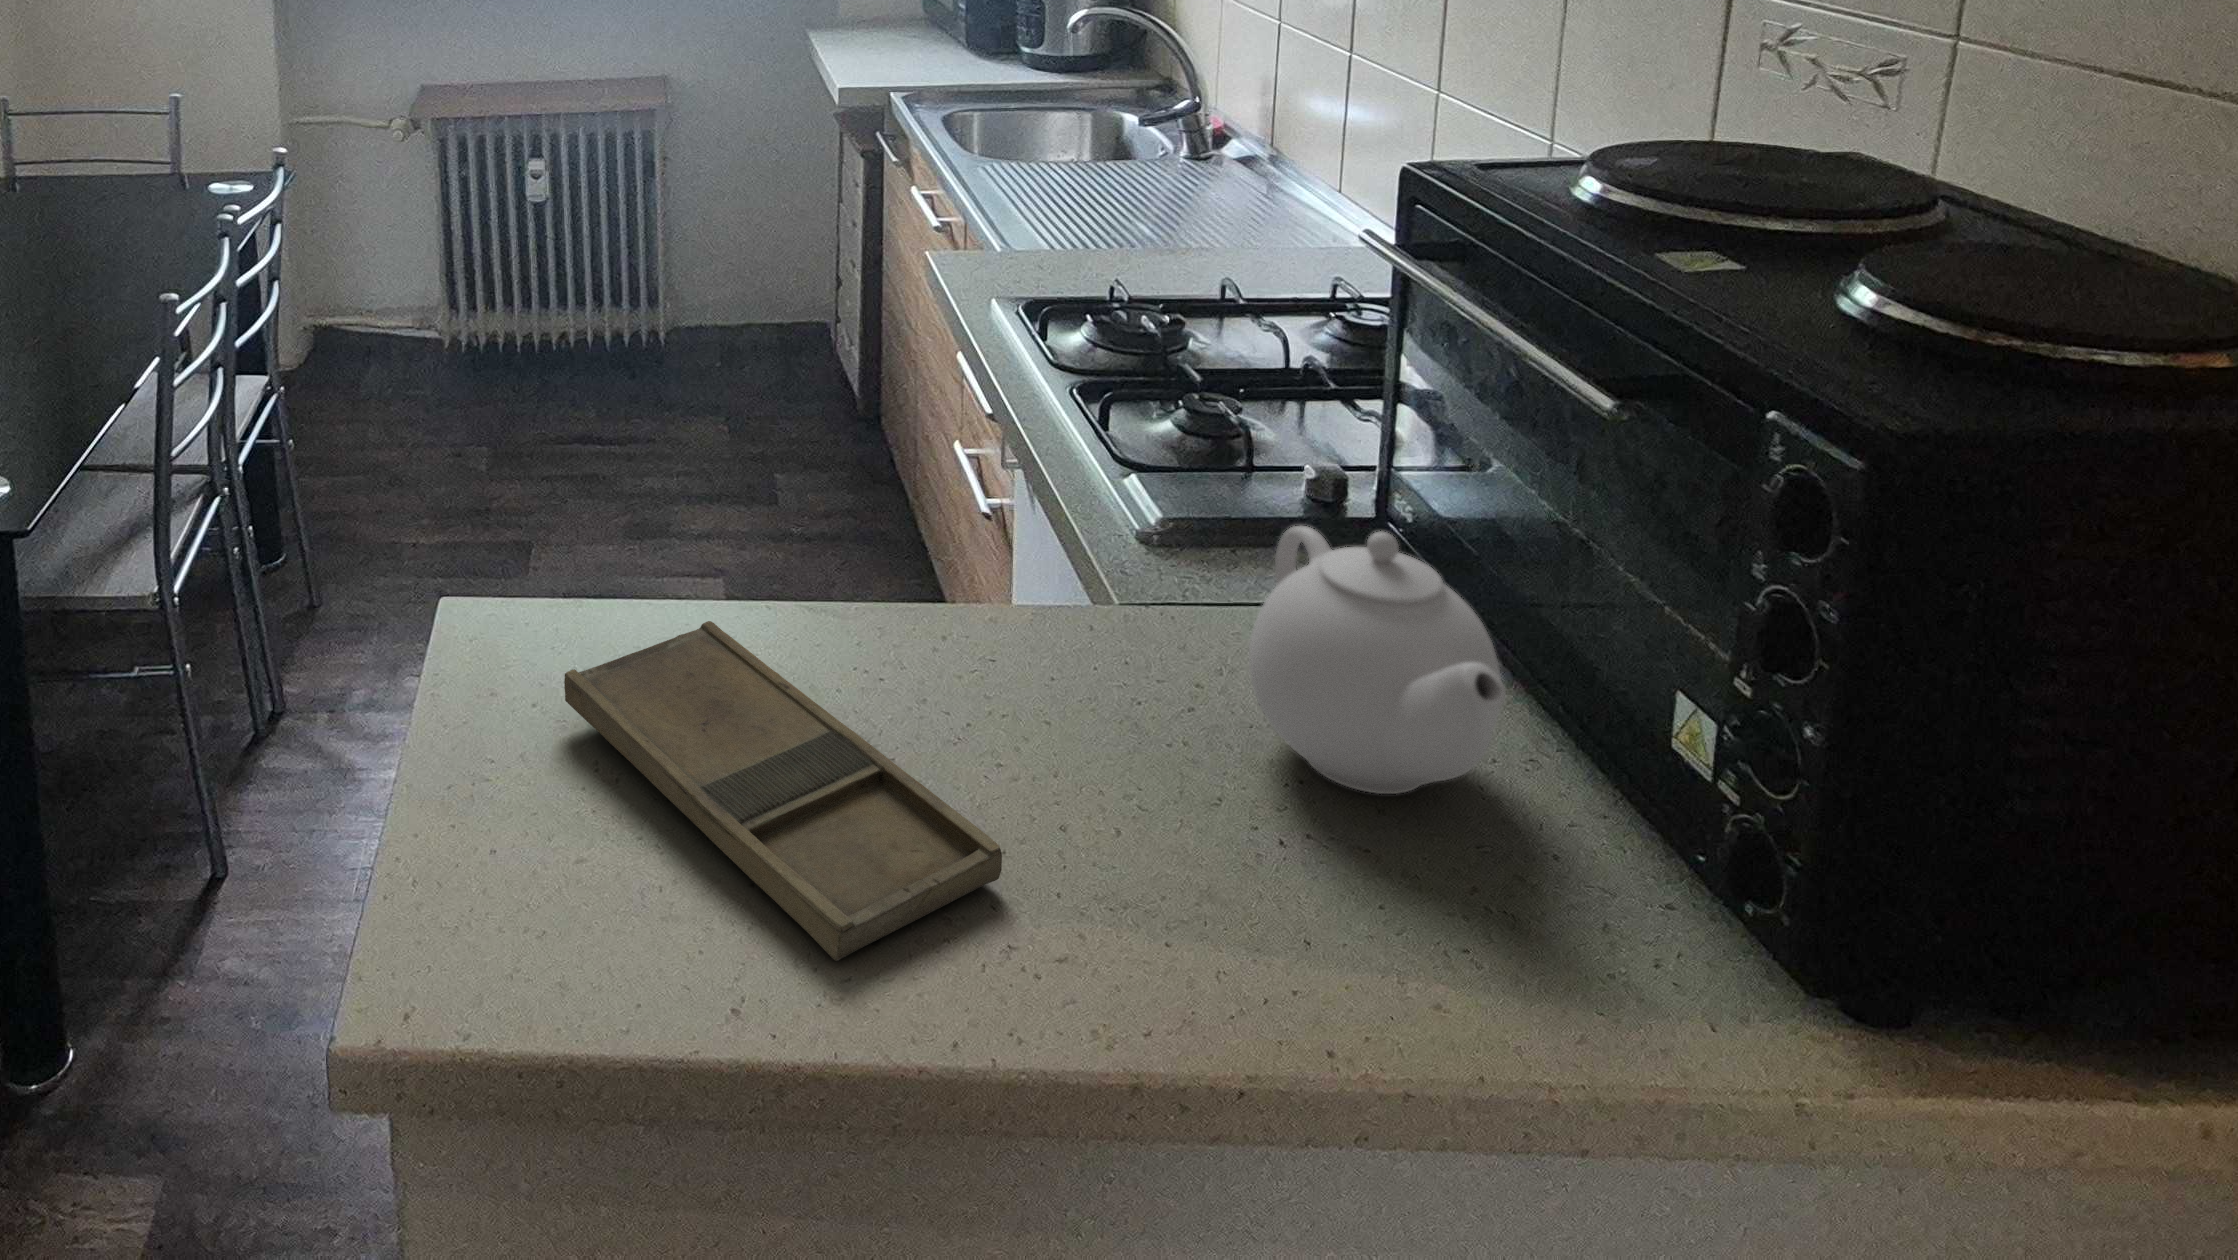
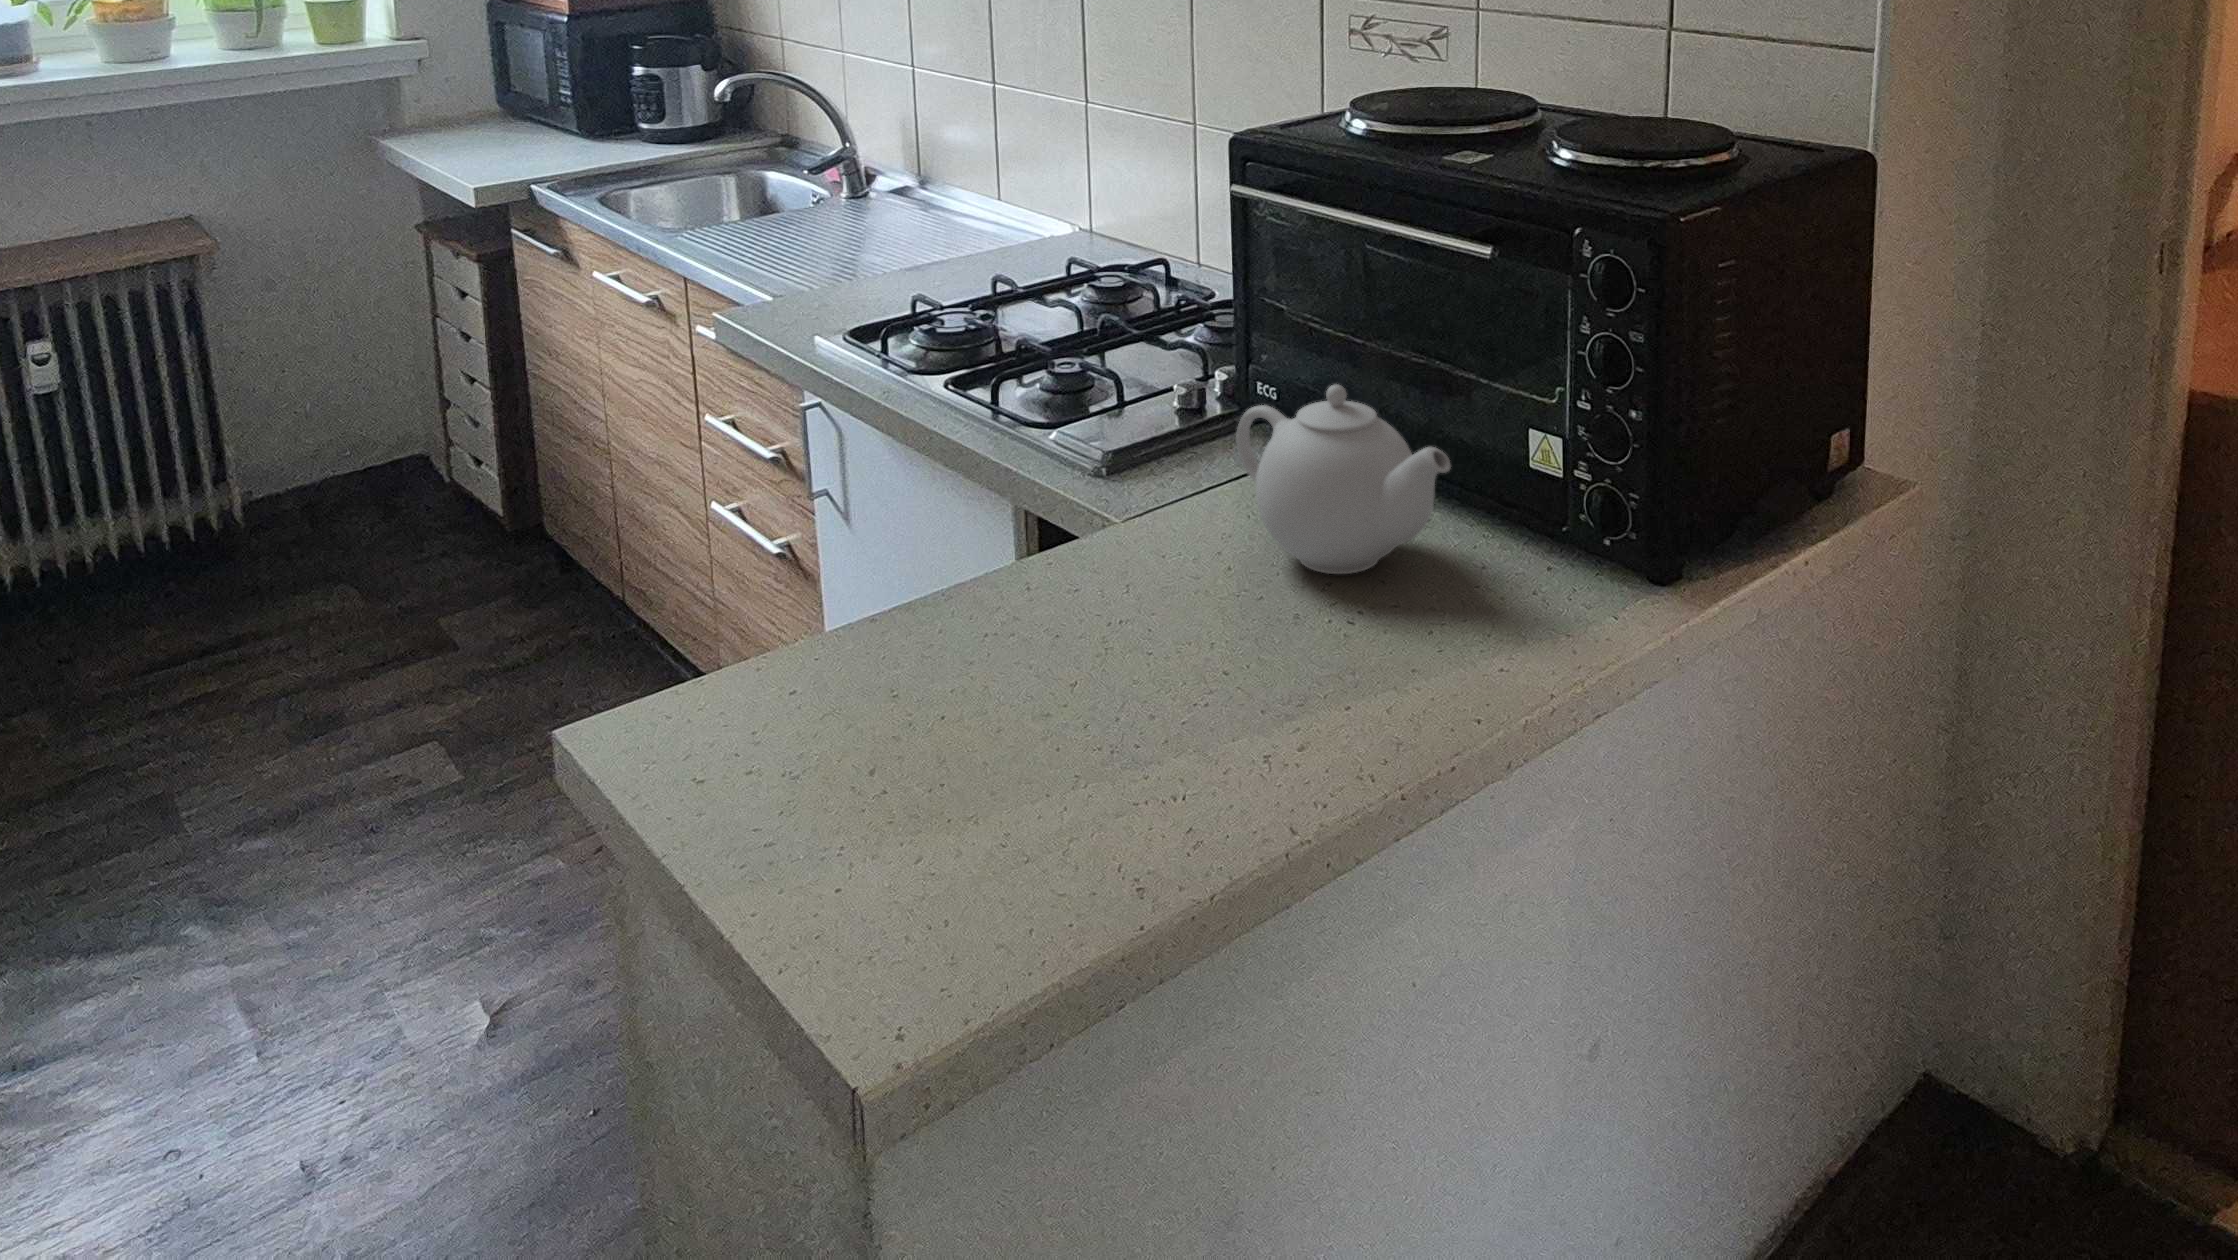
tray: present [564,621,1002,961] -> none [780,621,1206,799]

